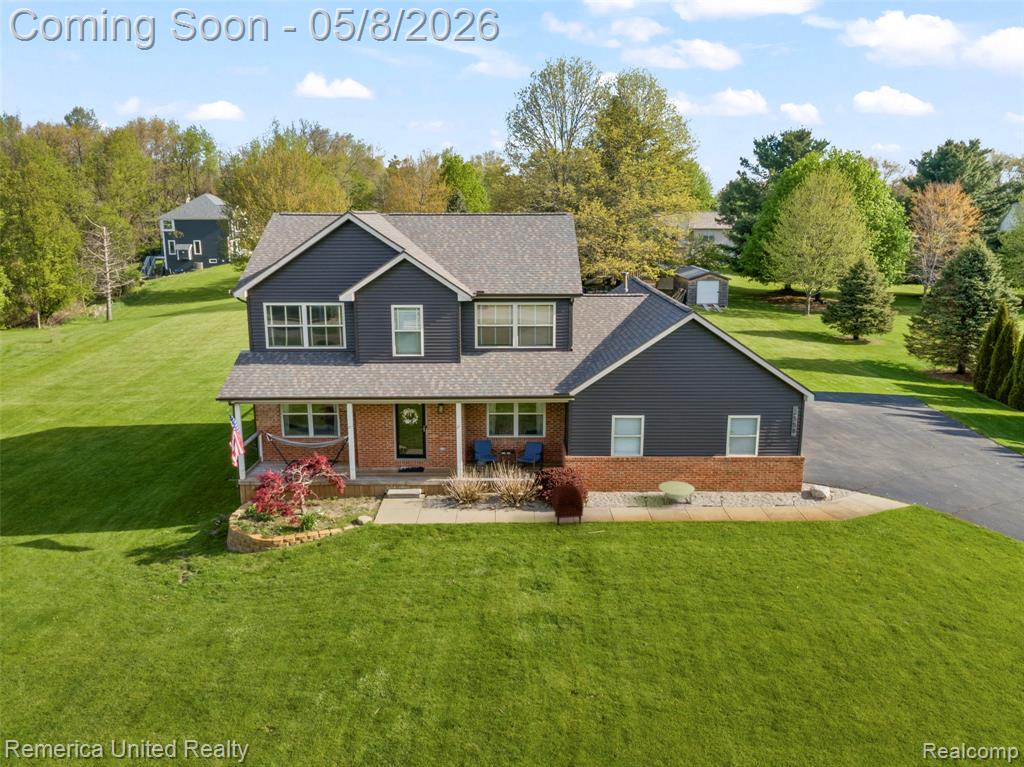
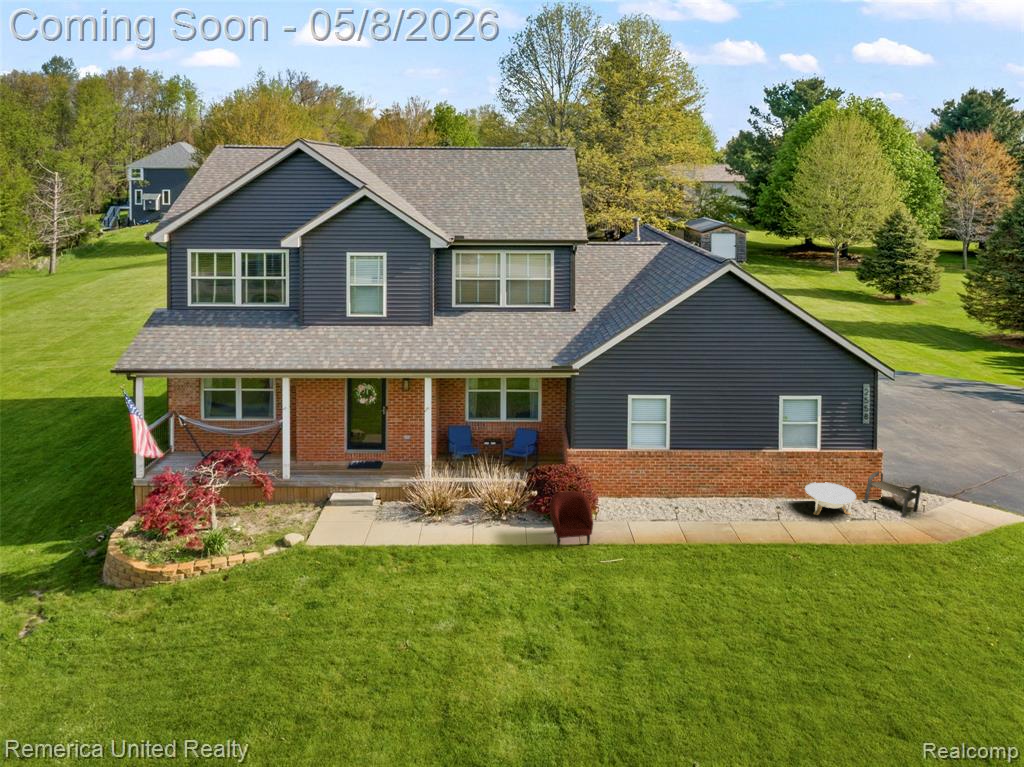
bench: none [790,471,830,505] -> present [864,472,921,517]
round table: present [659,481,695,505] -> present [805,482,856,515]

